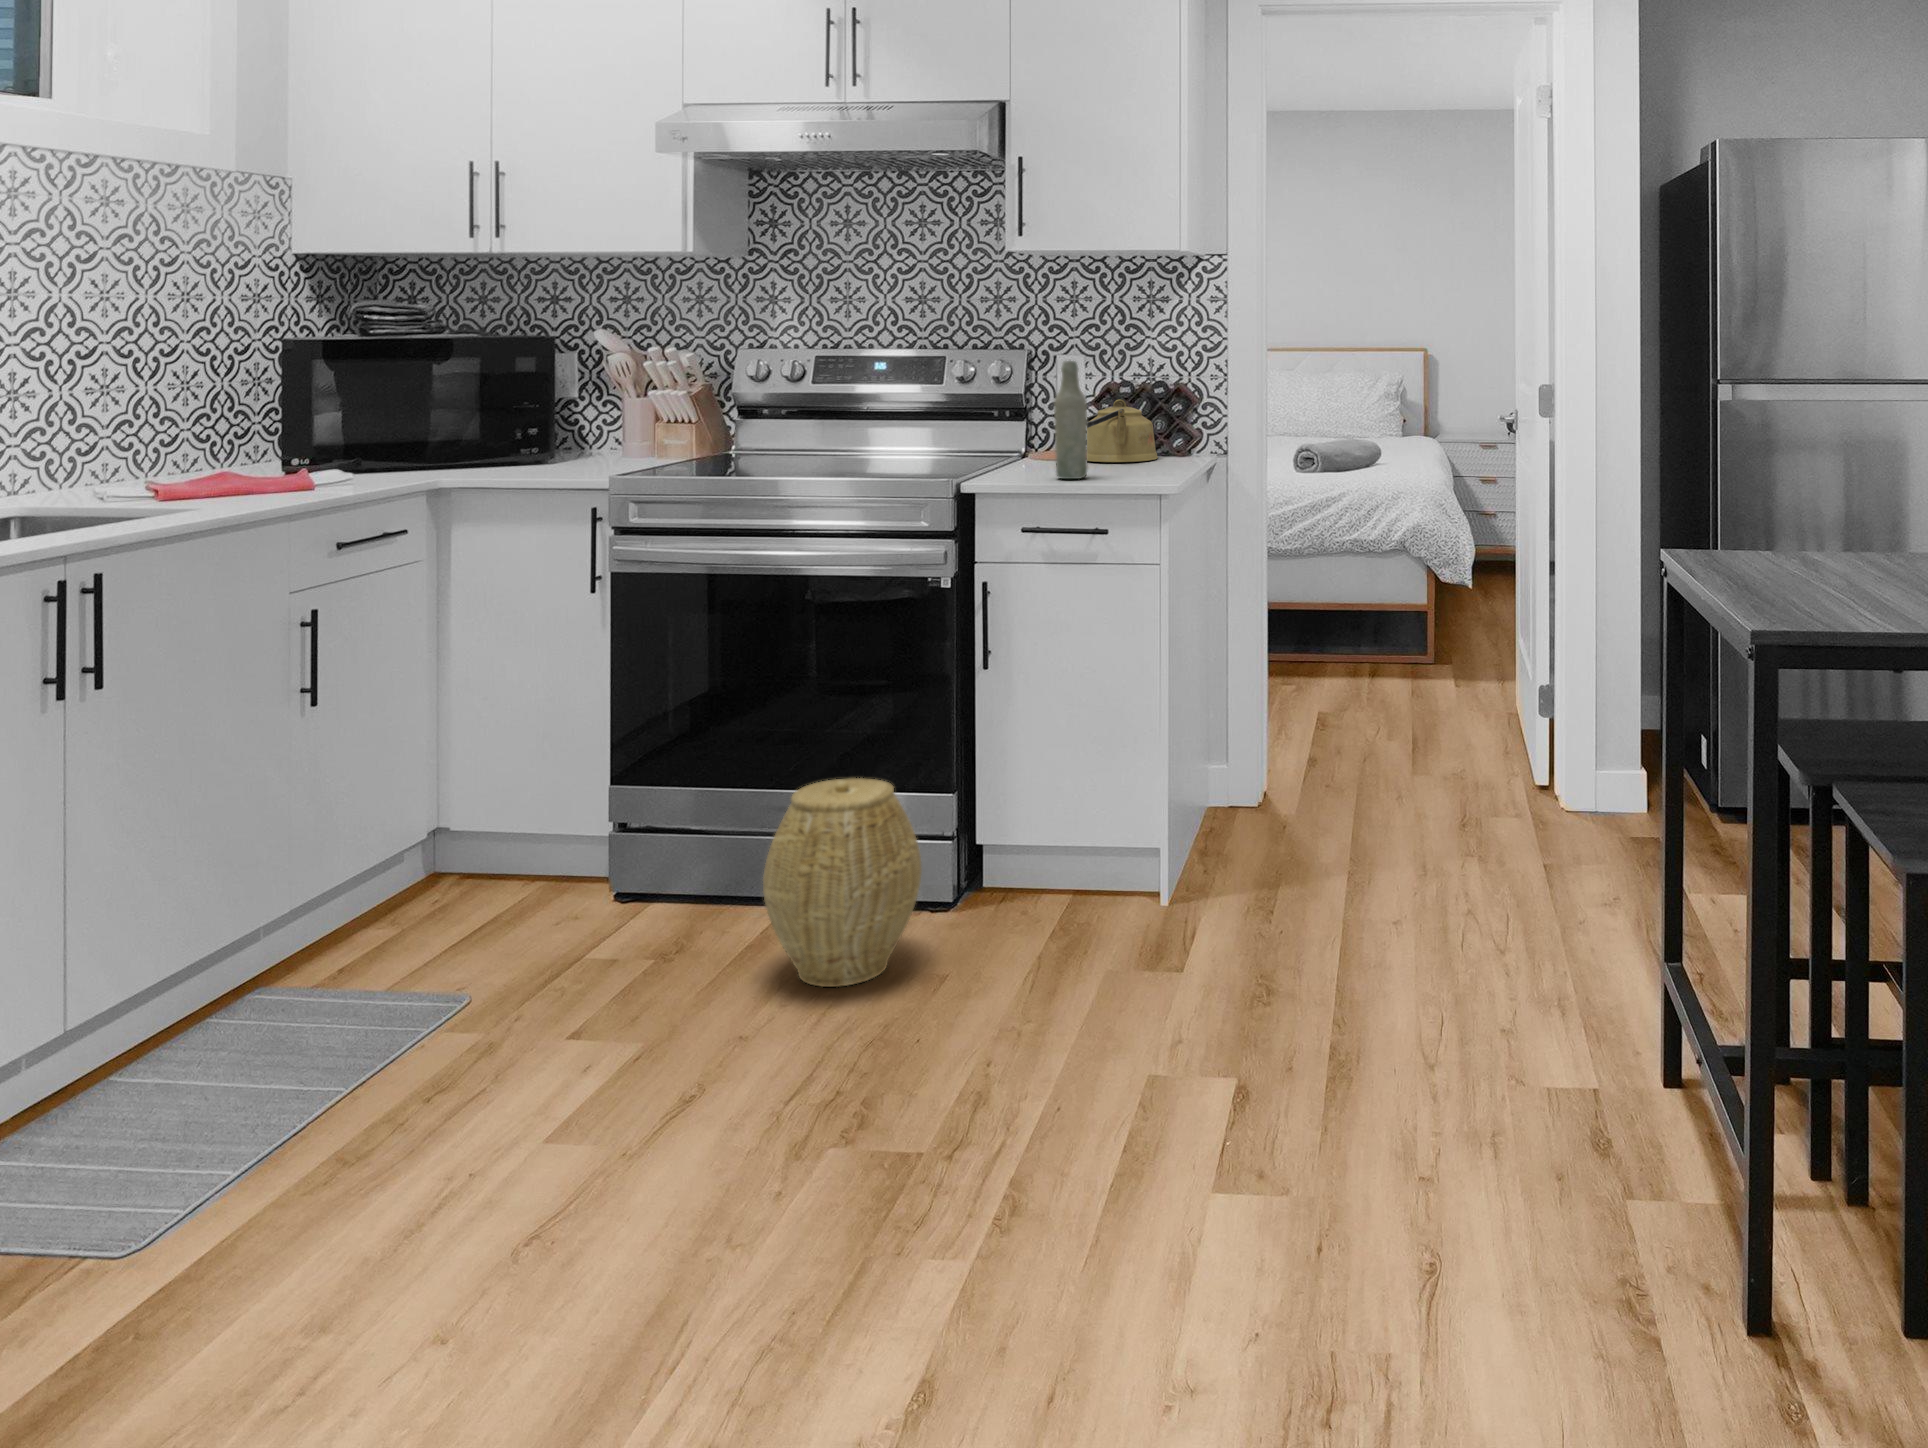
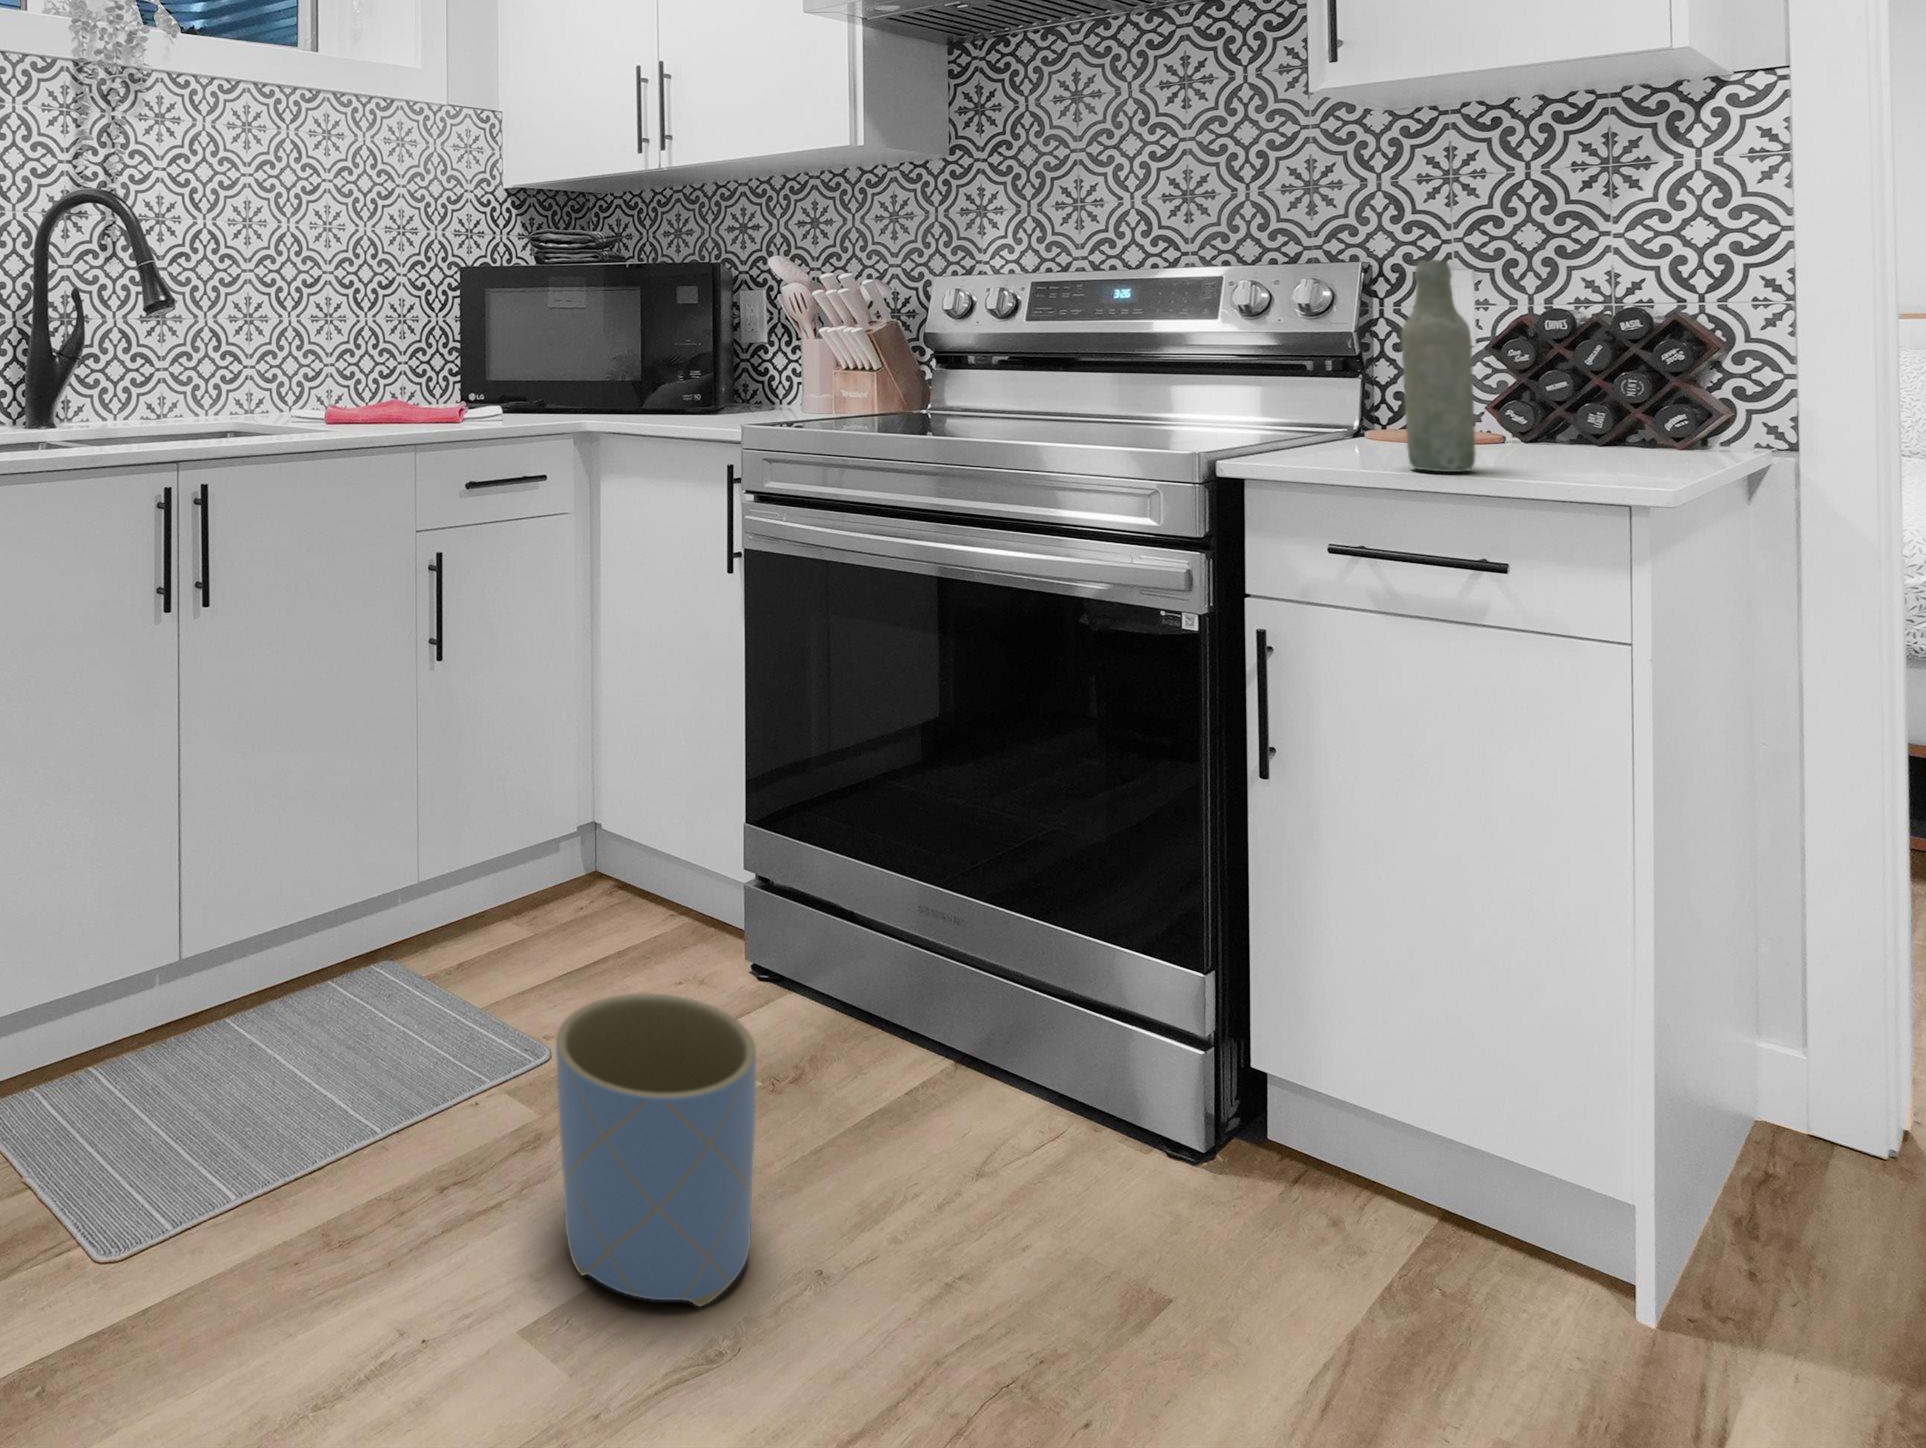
kettle: present [1087,399,1158,462] -> none [1459,339,1635,449]
woven basket: present [763,778,922,987] -> none [873,917,1138,1290]
planter: none [554,875,700,1064] -> present [556,993,756,1306]

